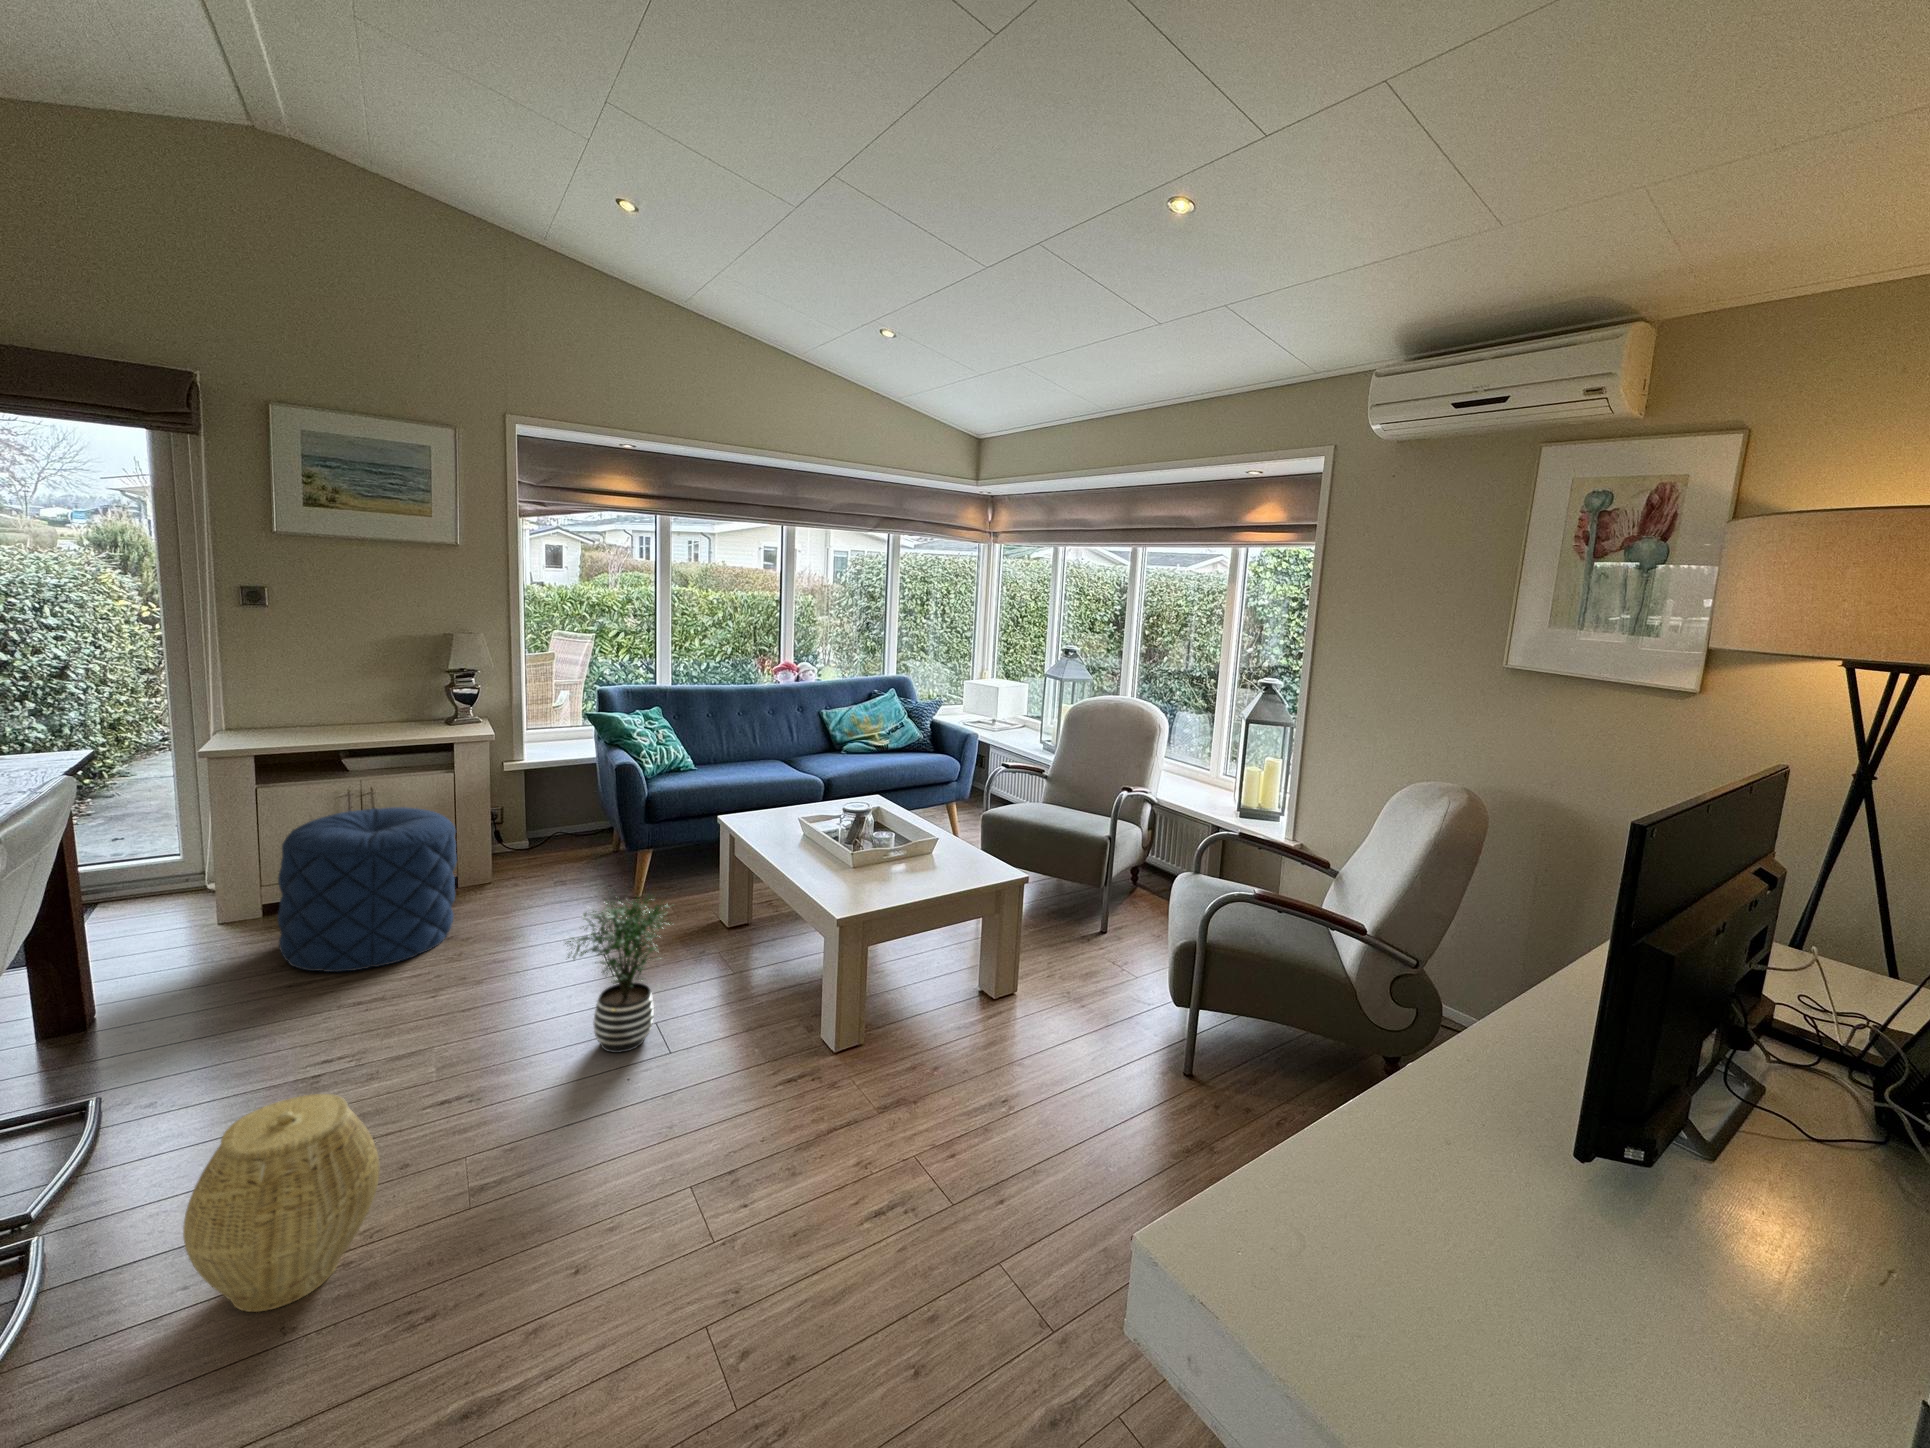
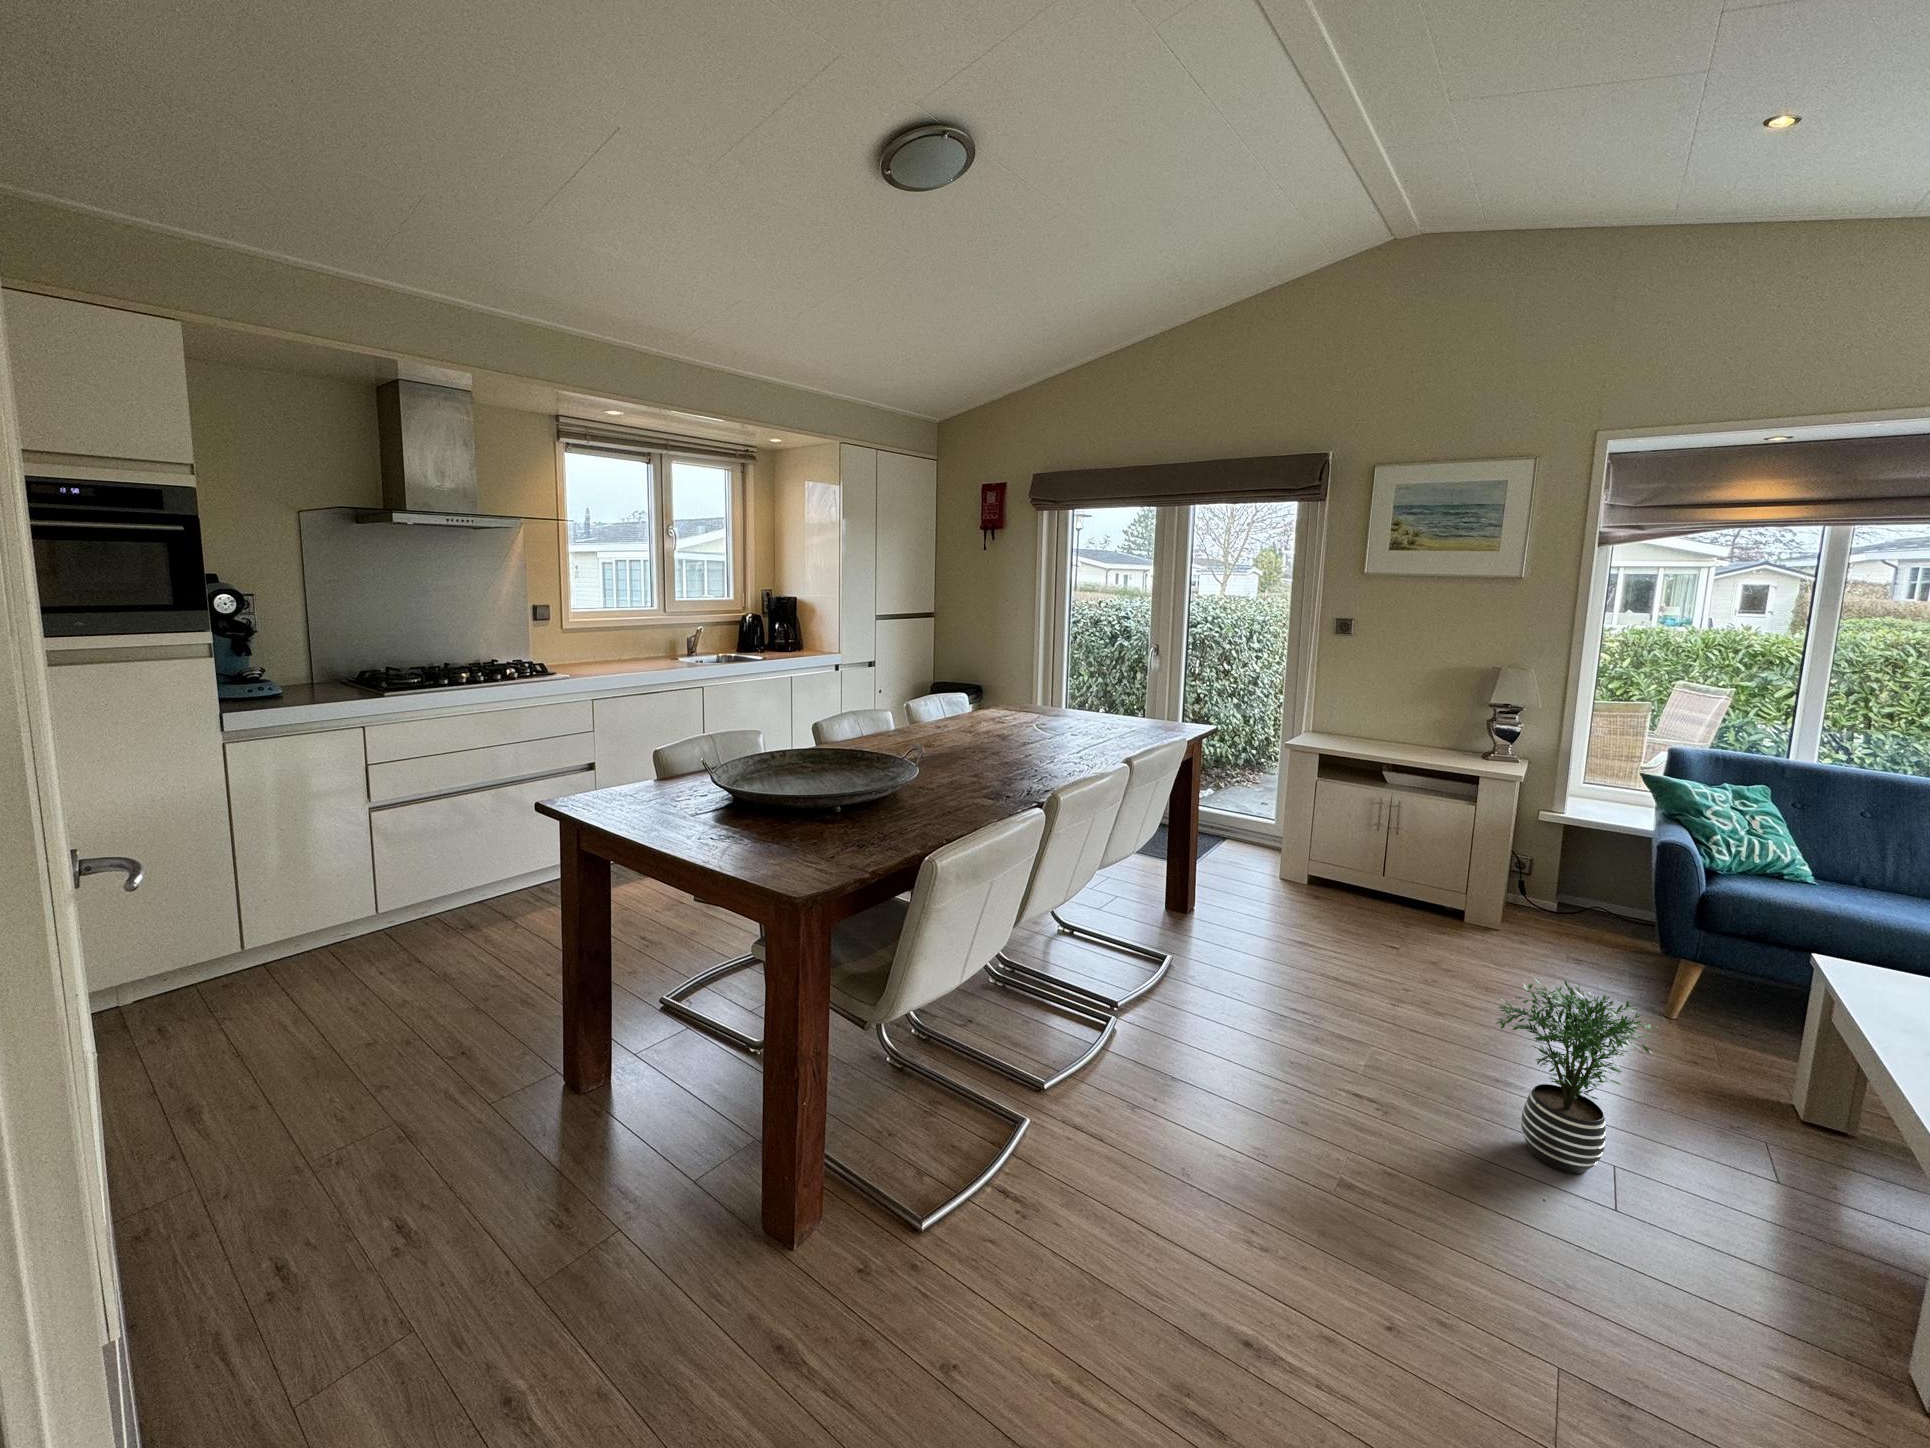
pouf: present [278,807,457,972] -> none [1302,815,1454,964]
woven basket: present [183,1094,380,1312] -> none [1155,1001,1273,1159]

